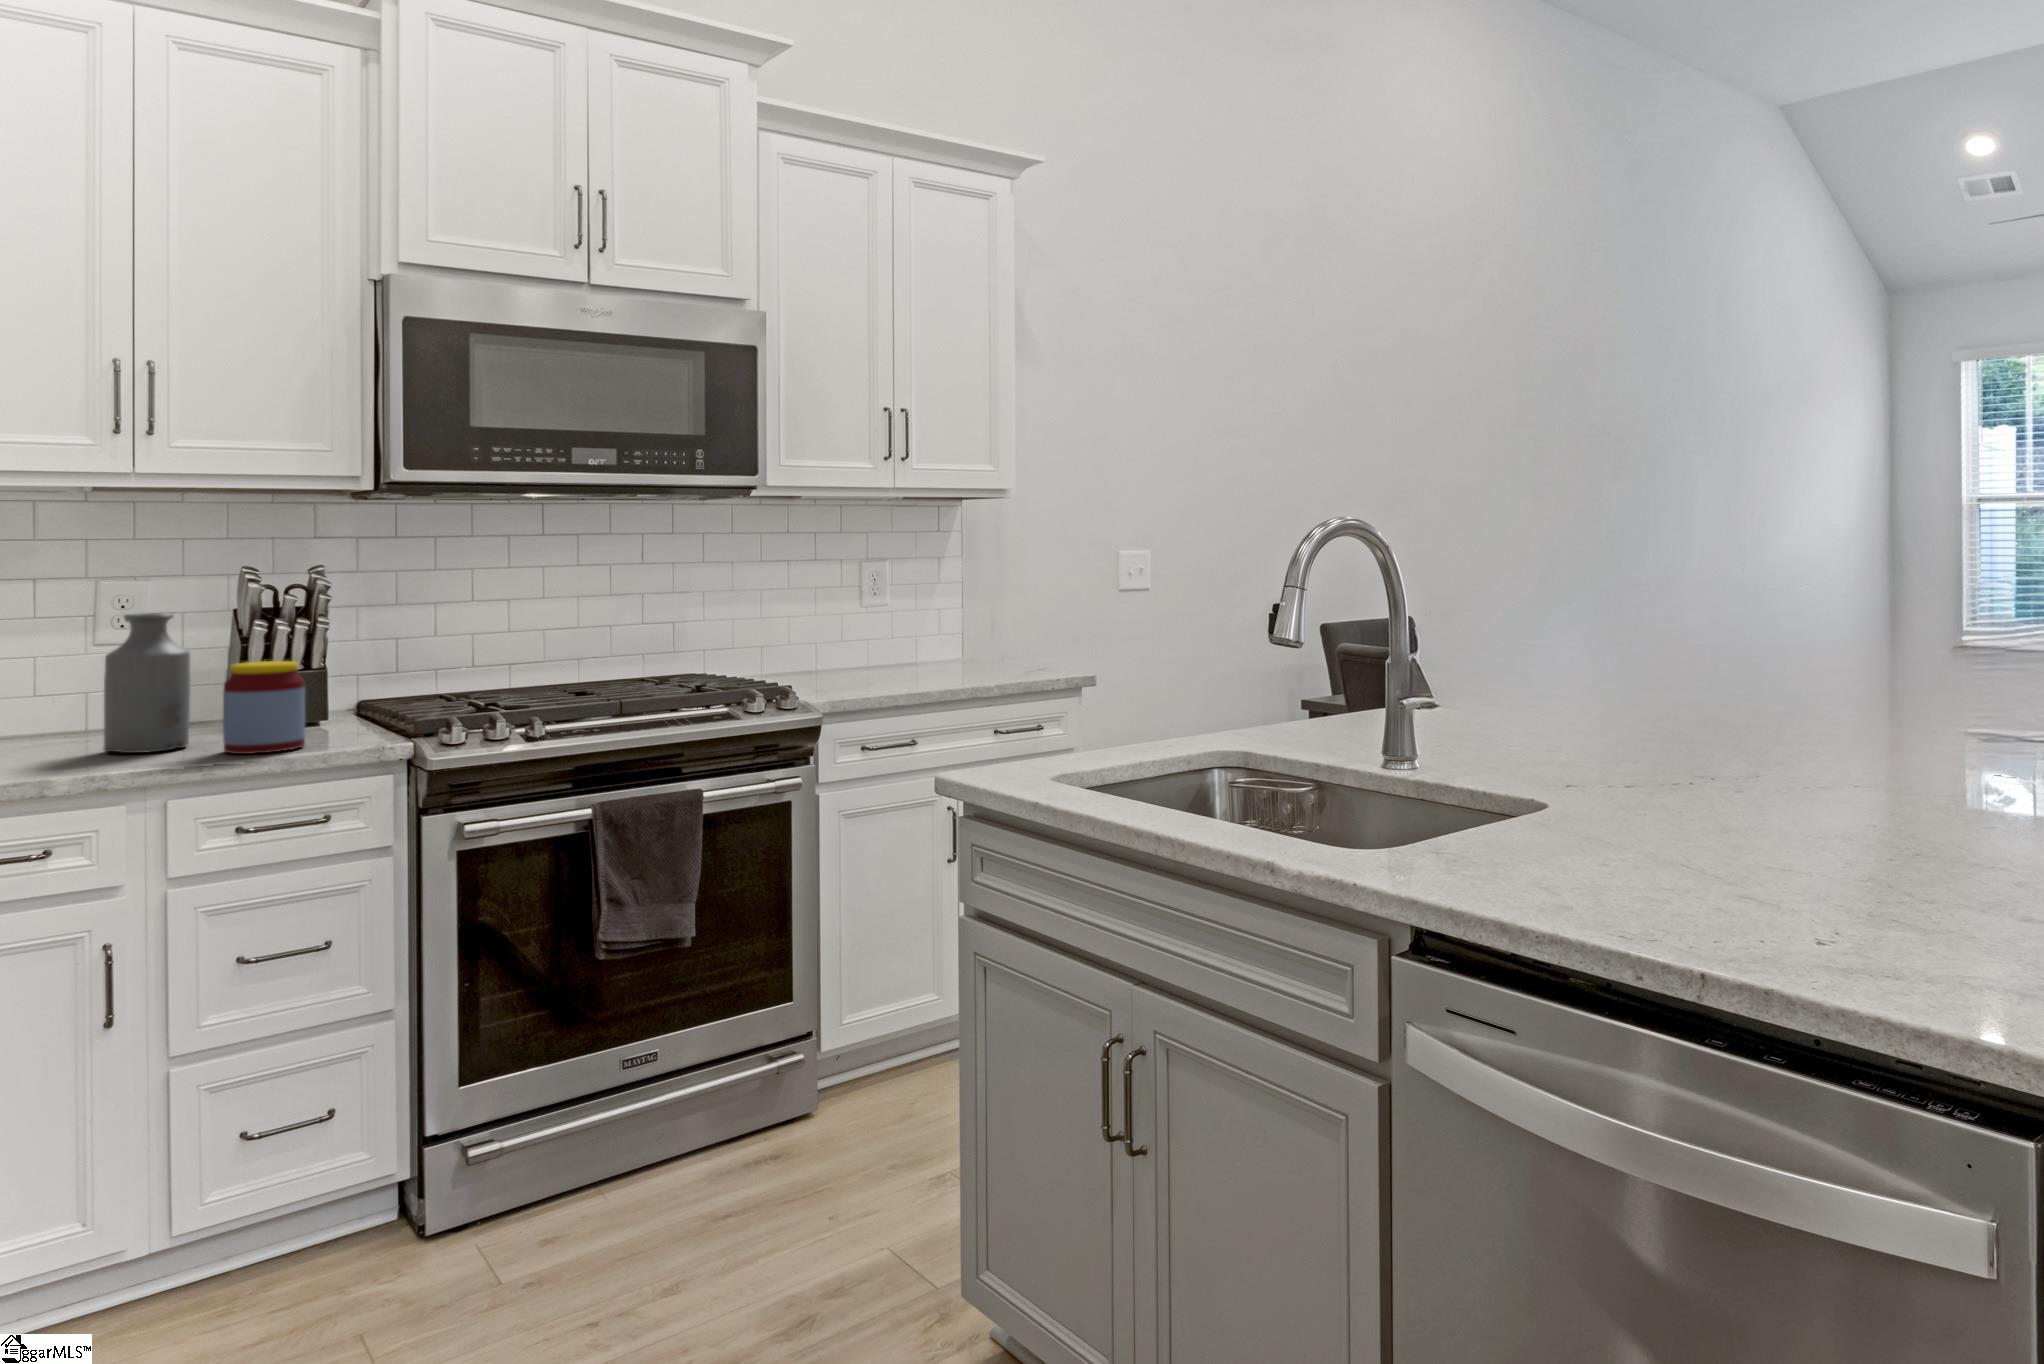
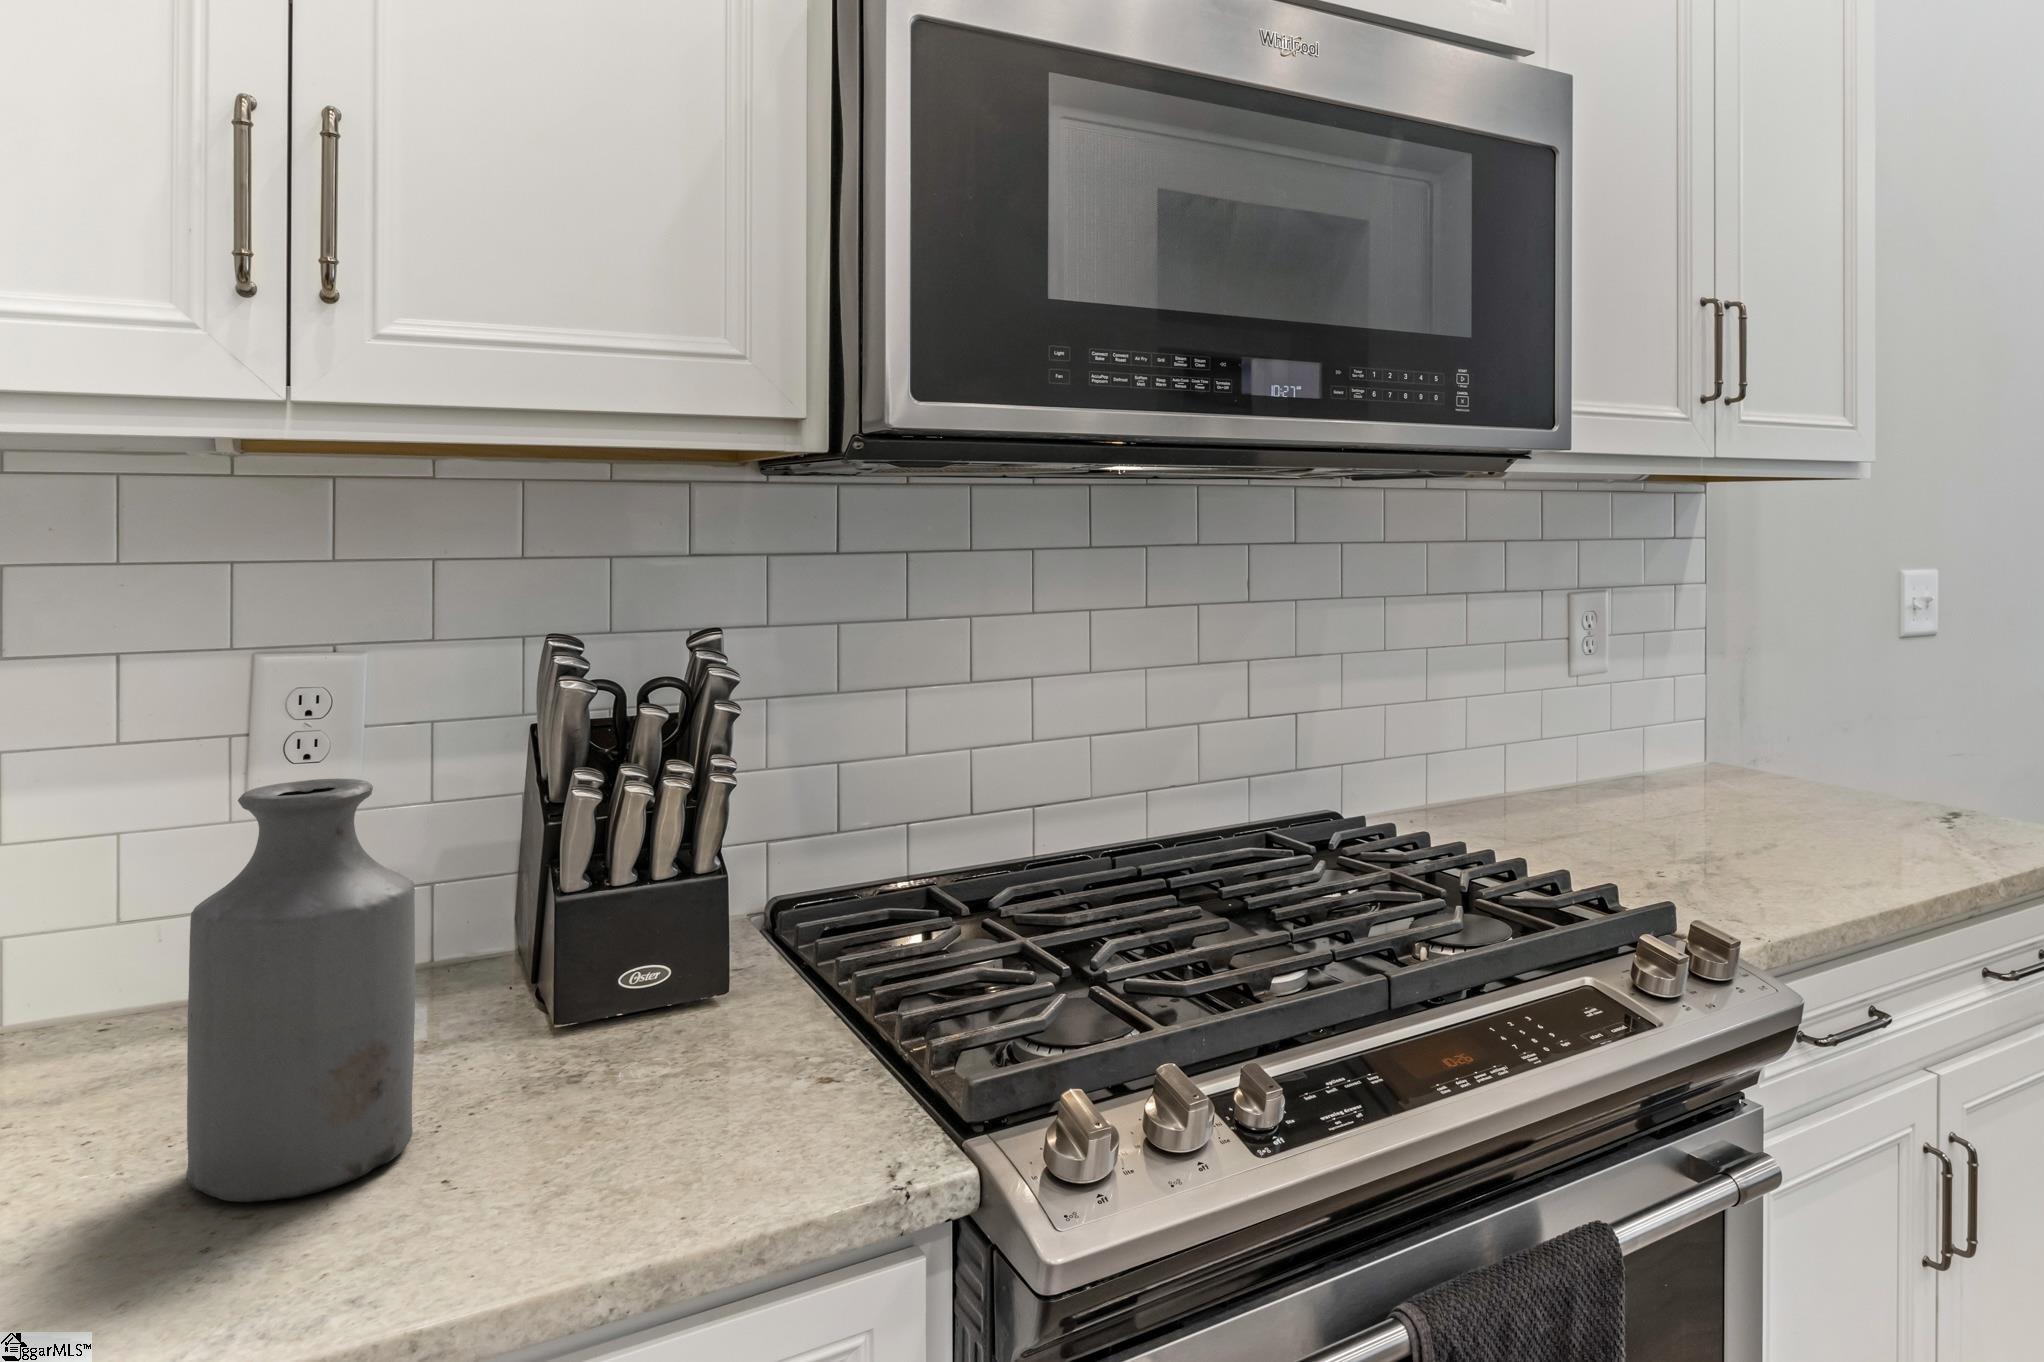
jar: present [223,661,305,754] -> none [492,920,703,1232]

